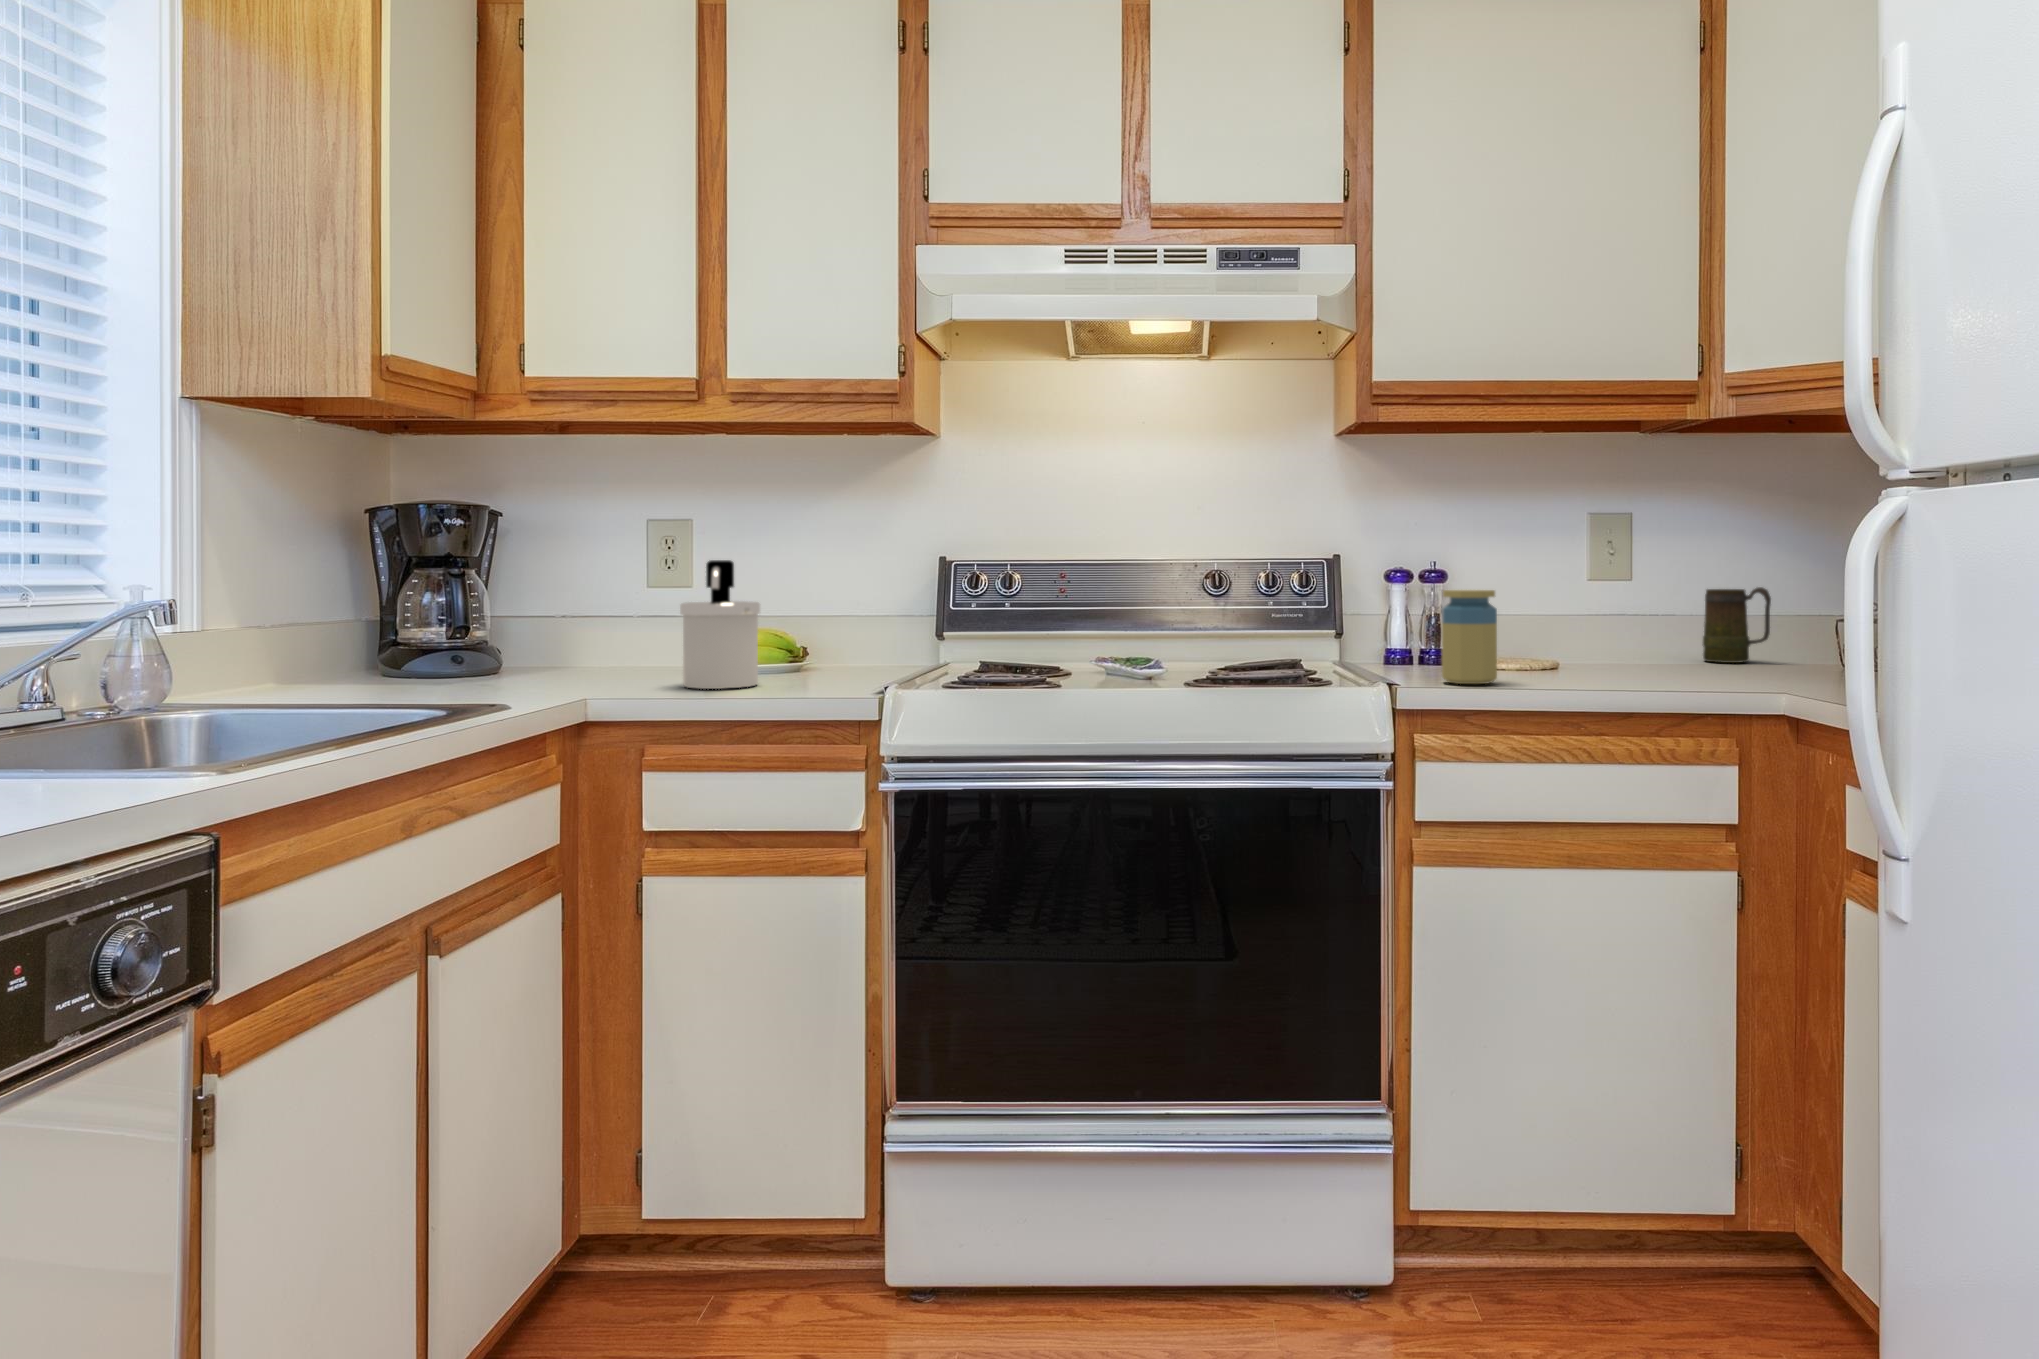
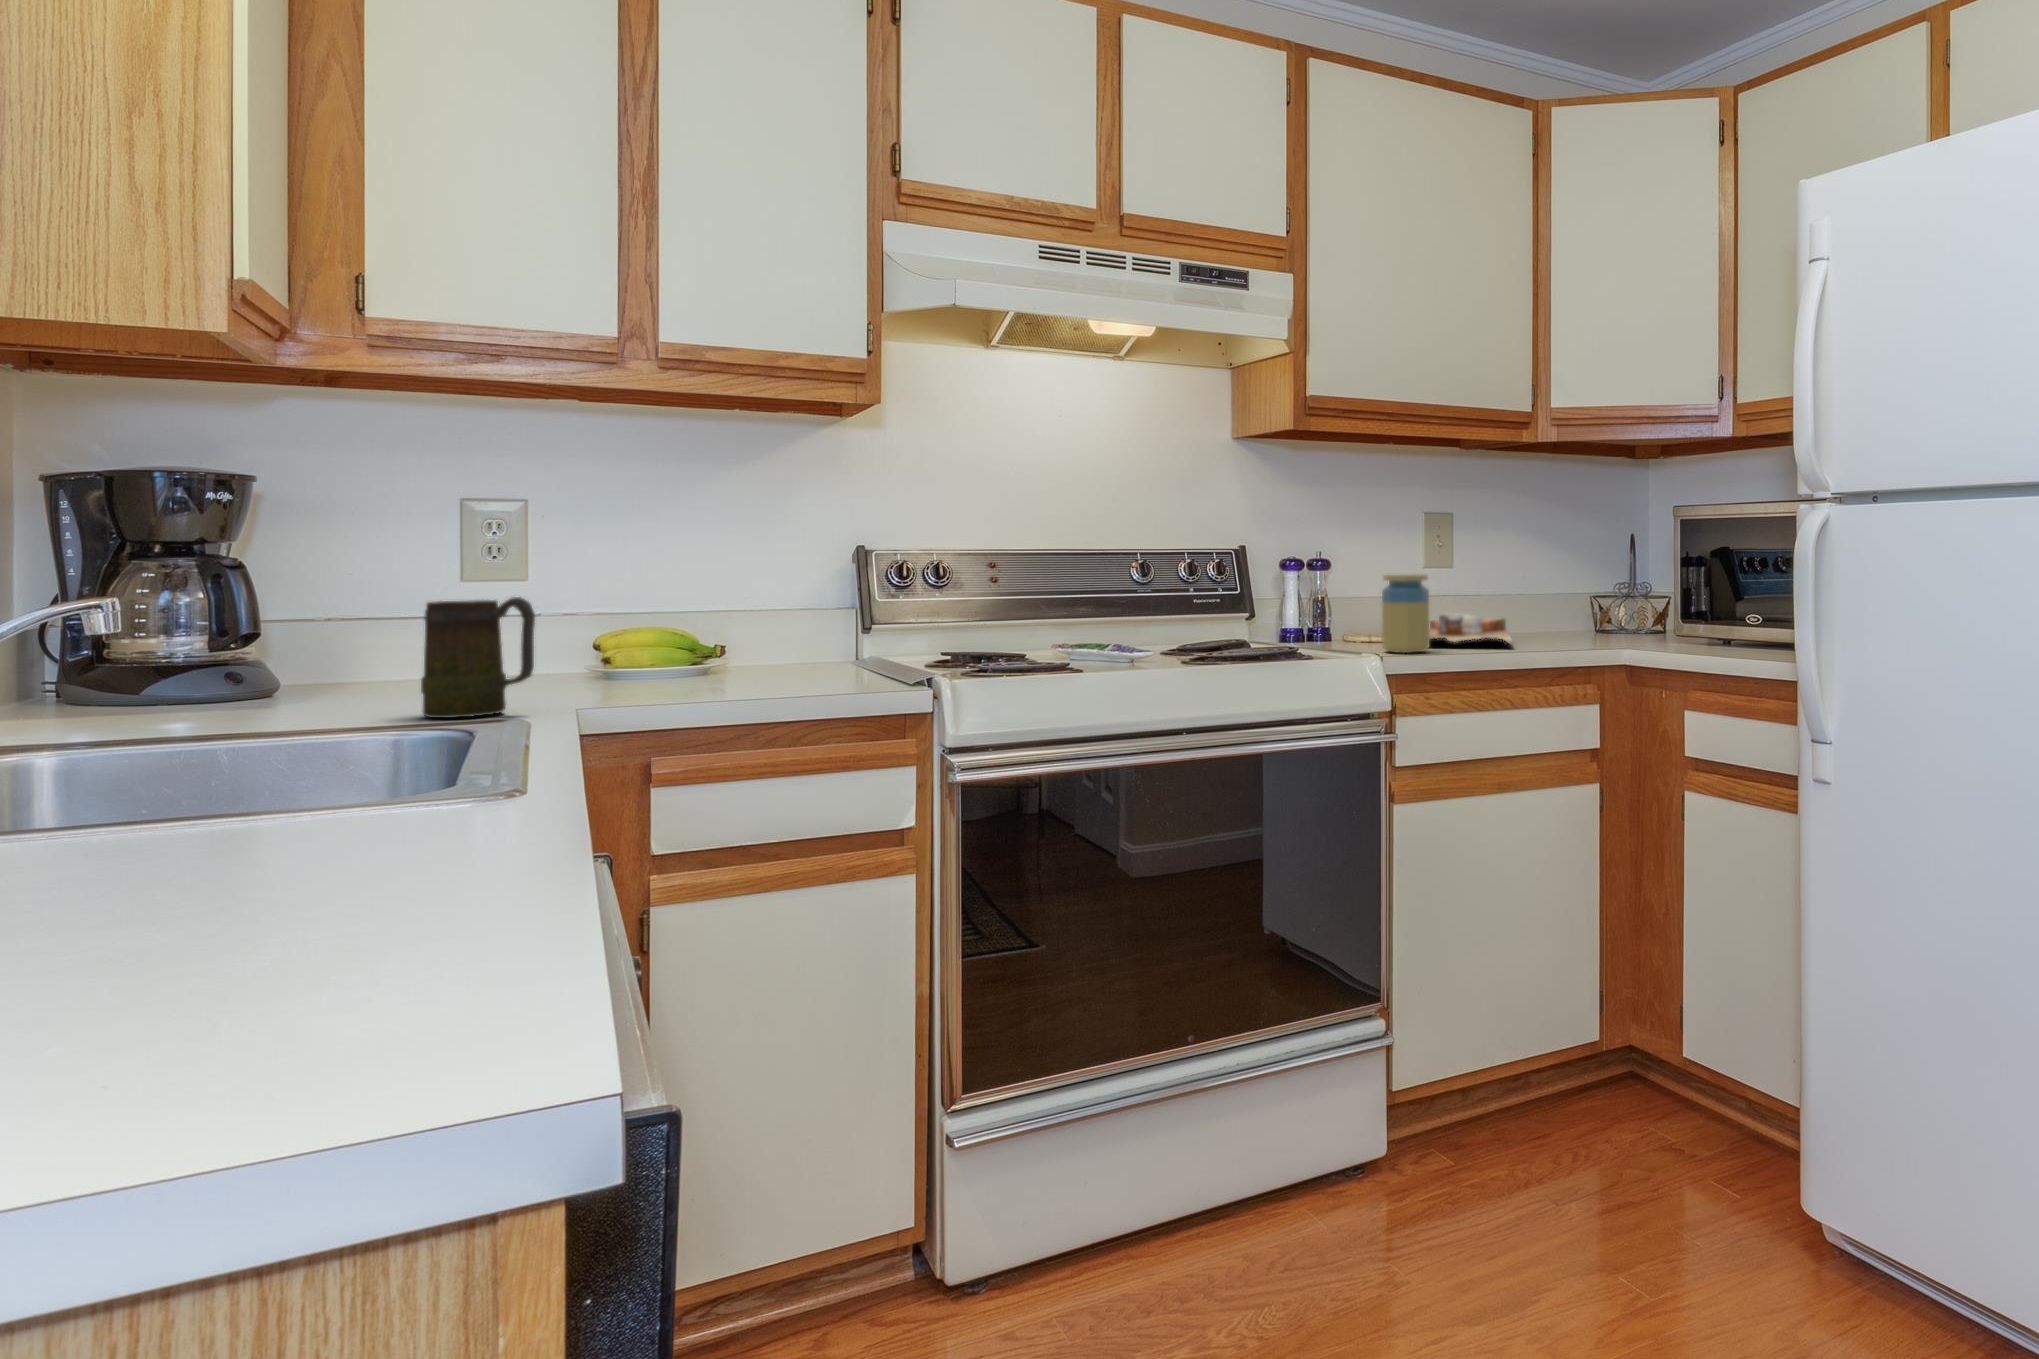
soap dispenser: present [680,560,760,689] -> none [660,547,759,692]
mug: present [1703,587,1771,663] -> present [421,597,535,718]
cutting board: none [1510,636,1684,682] -> present [1429,612,1513,644]

